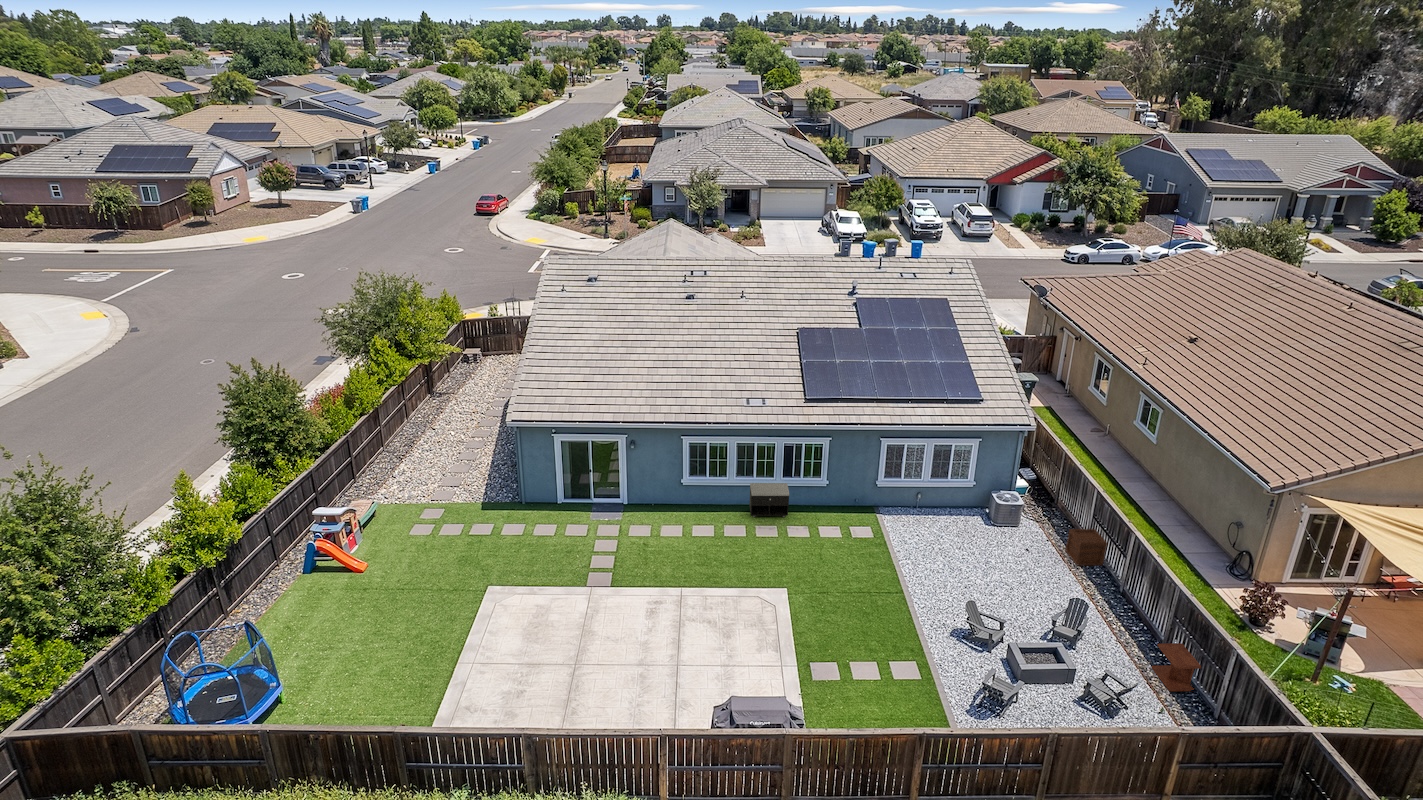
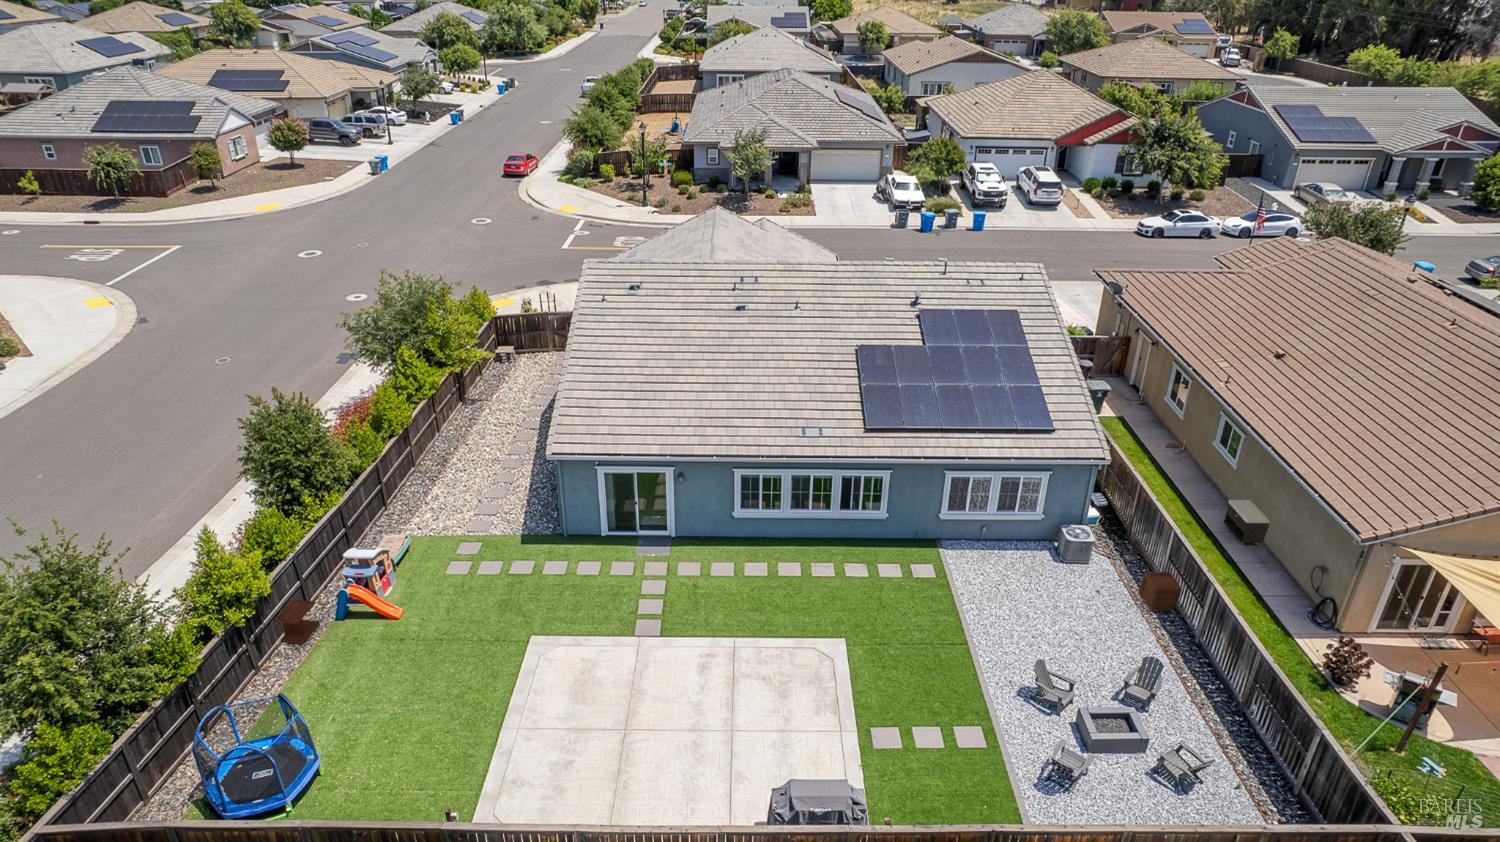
storage bench: present [749,483,789,517] -> present [1223,500,1270,544]
side table: present [1152,643,1201,692] -> present [275,600,320,644]

